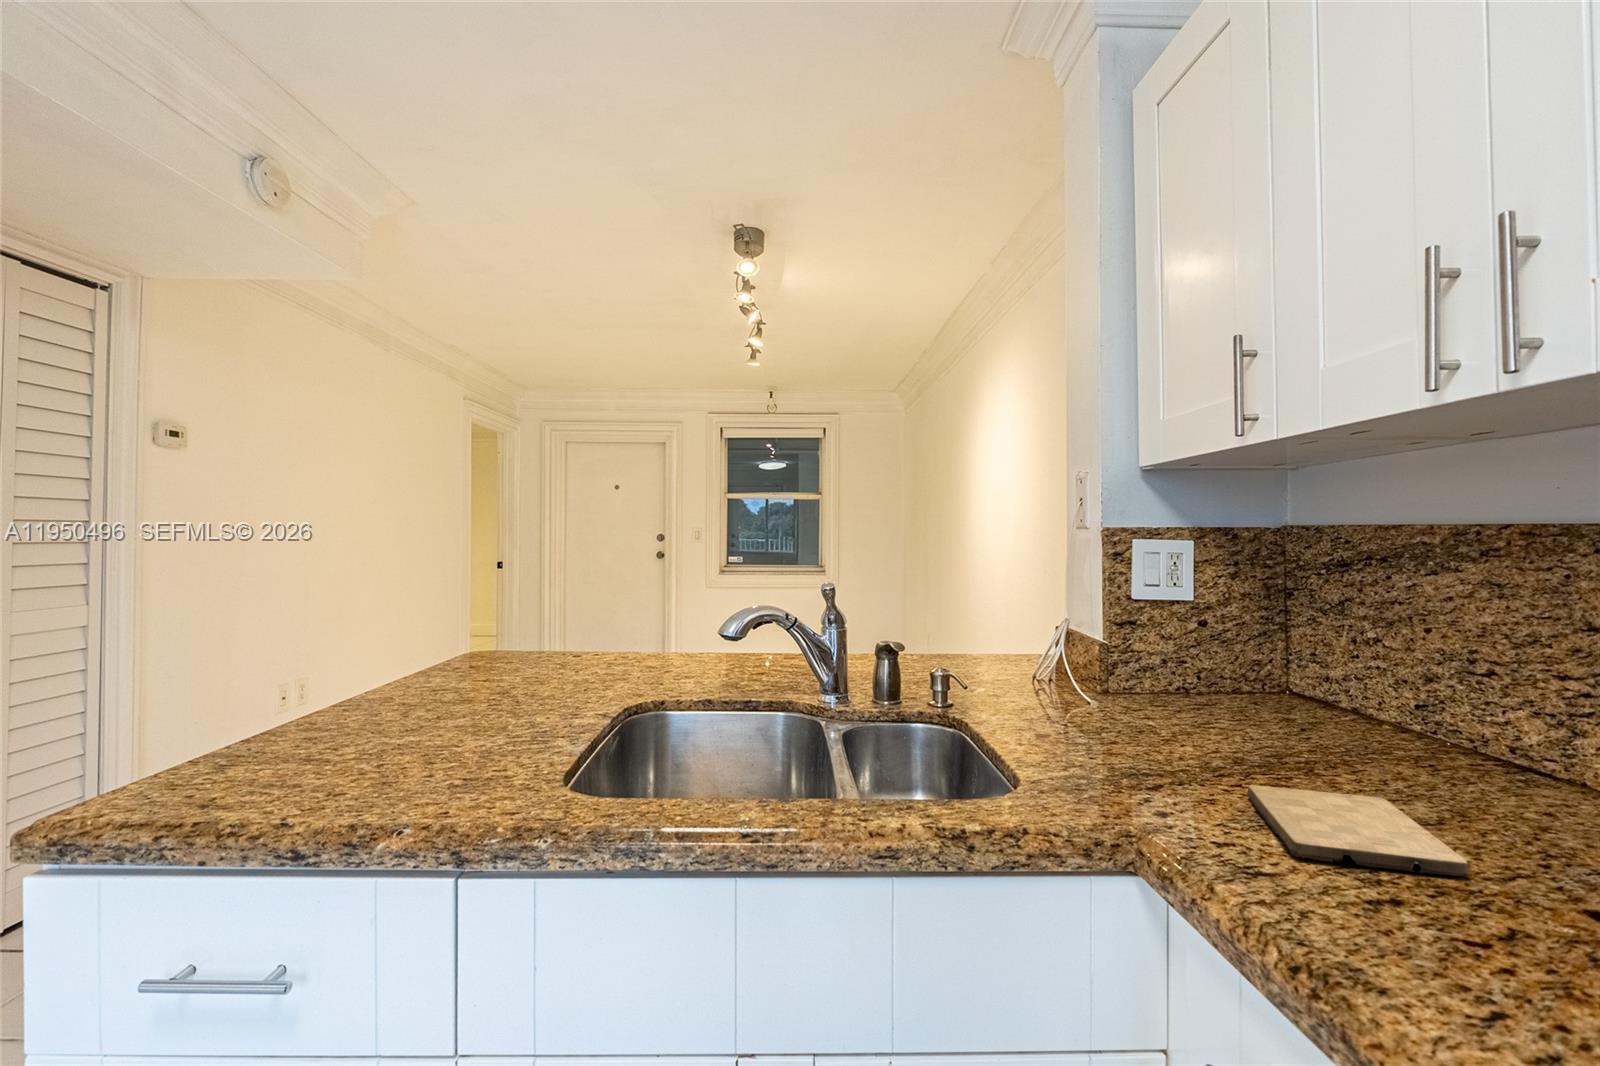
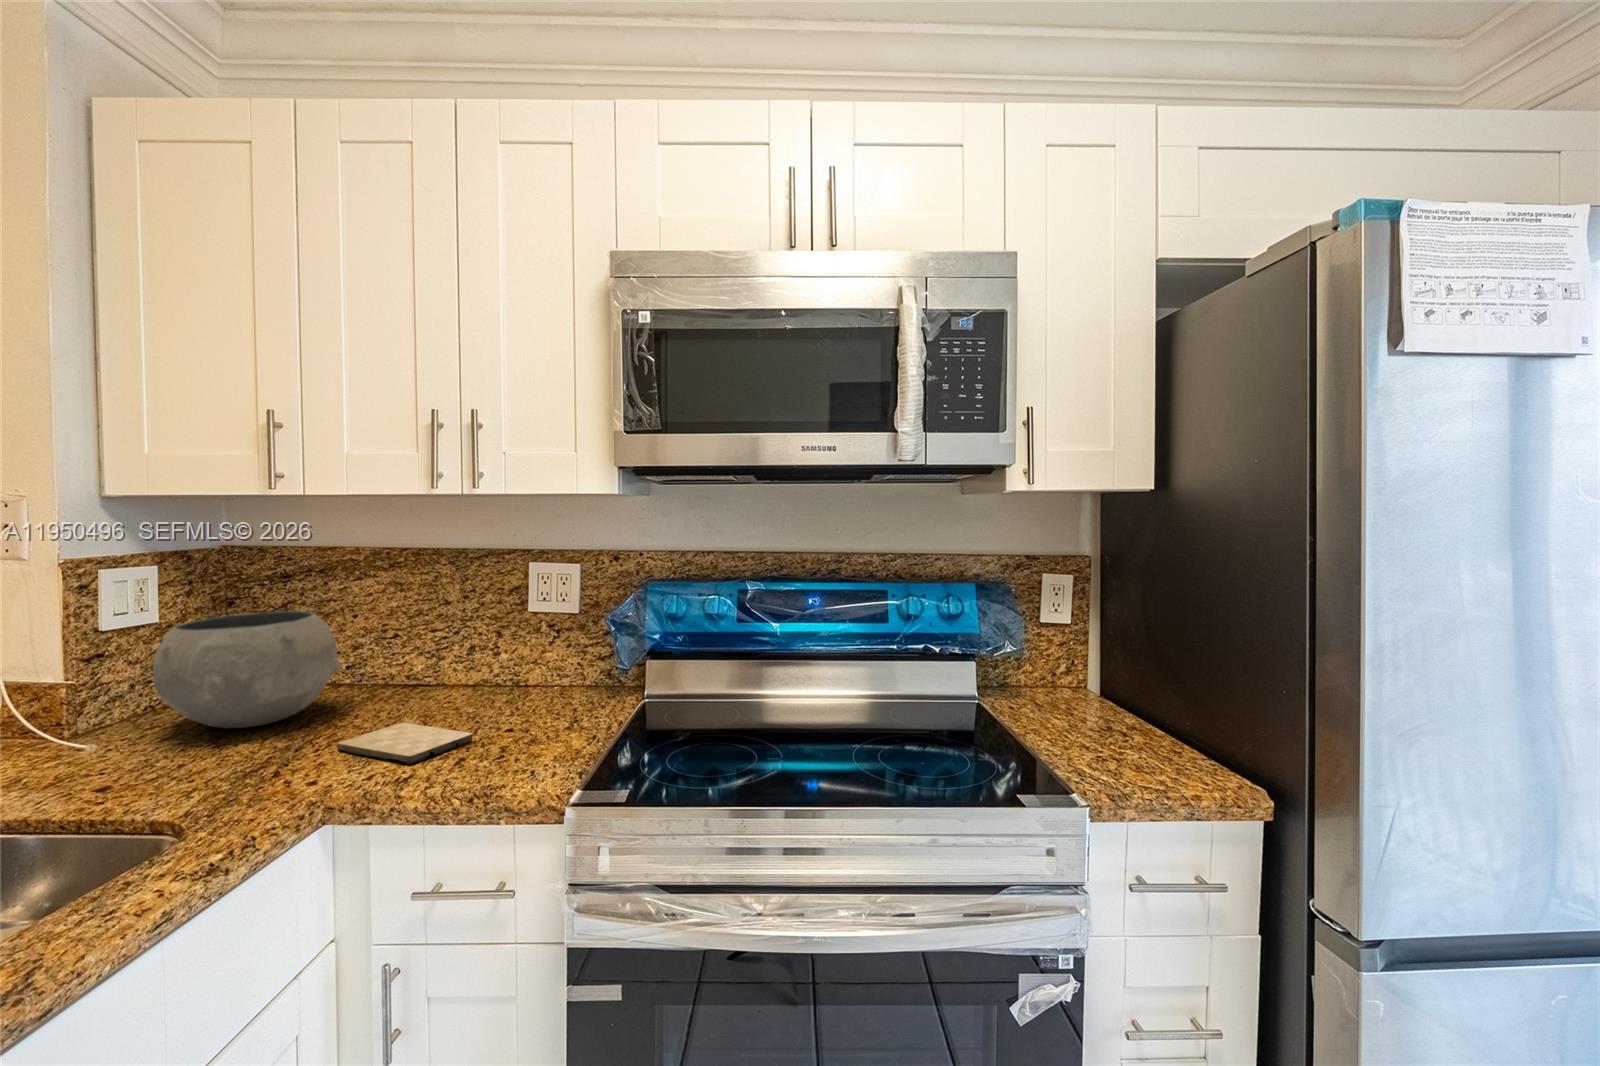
ceramic bowl: none [1131,596,1351,740] -> present [153,611,341,728]

